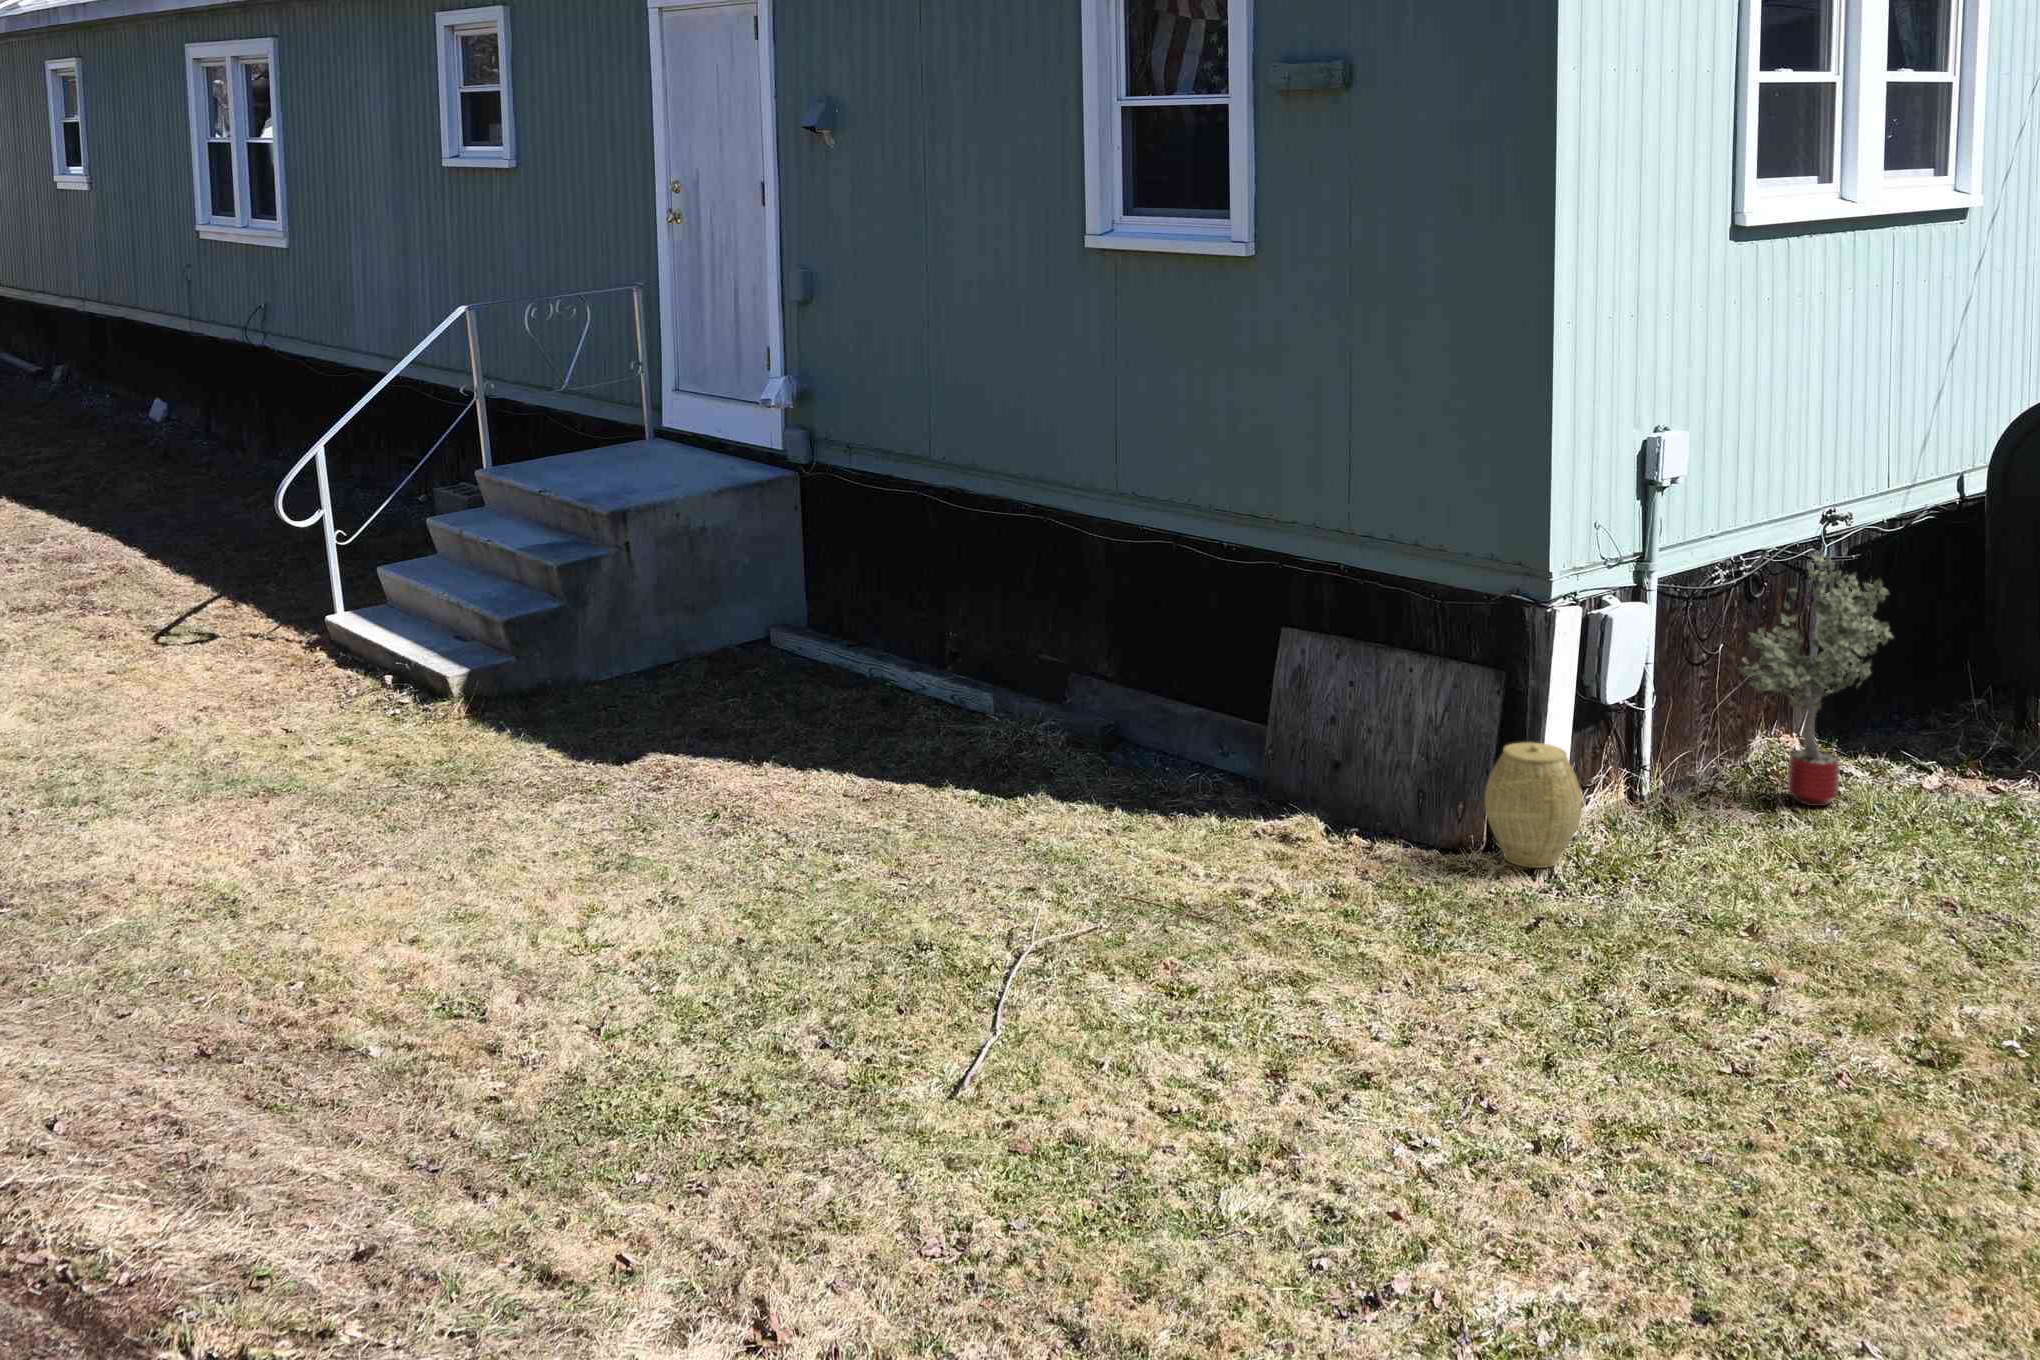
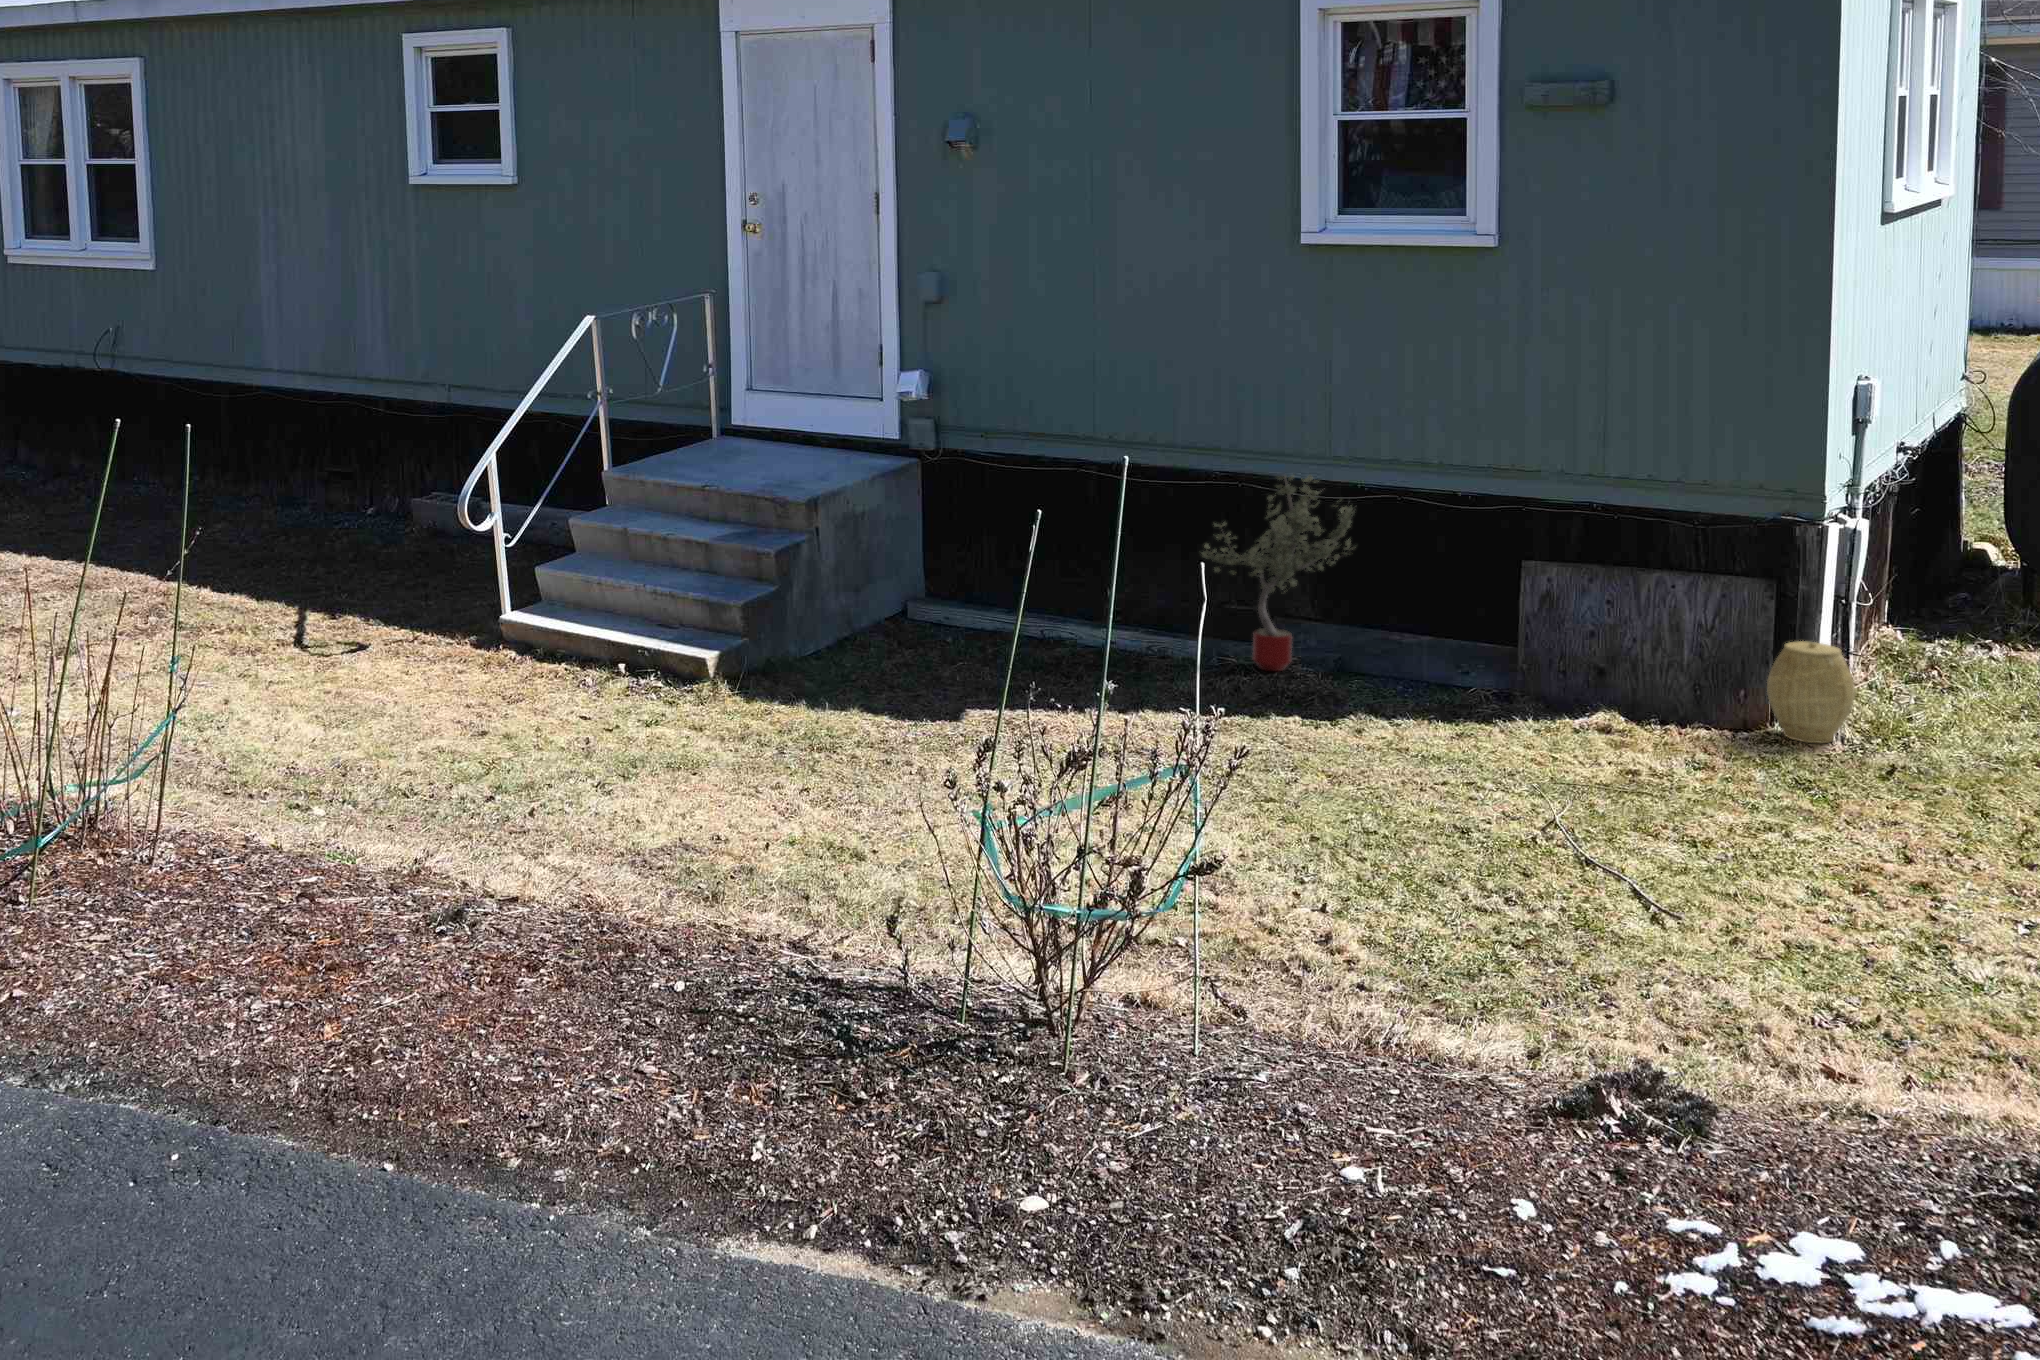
potted tree: present [1738,555,1893,806] -> present [1202,475,1354,671]

